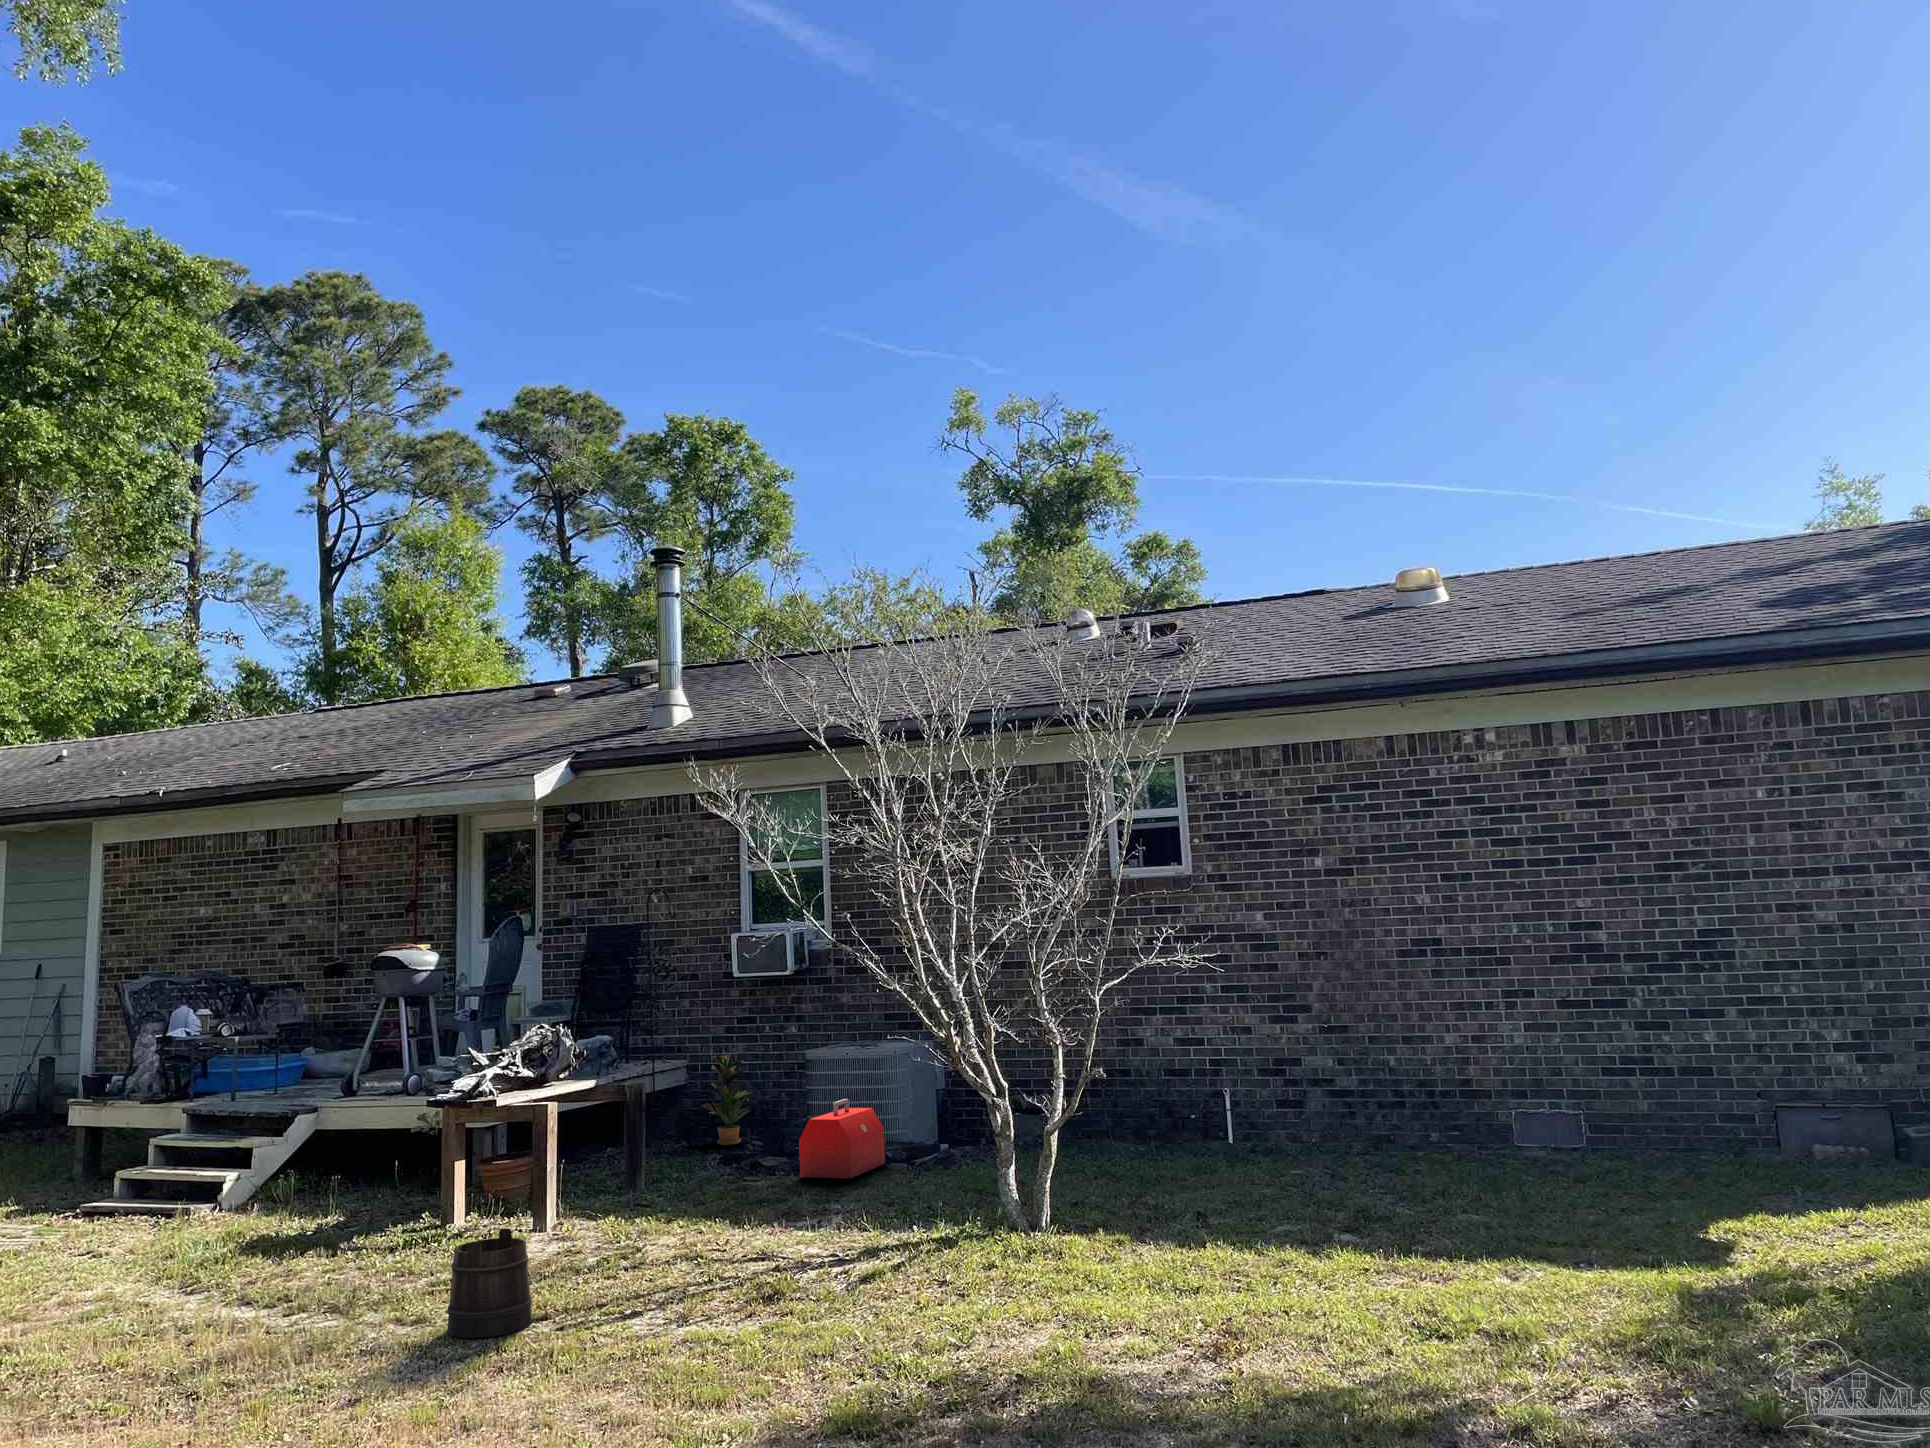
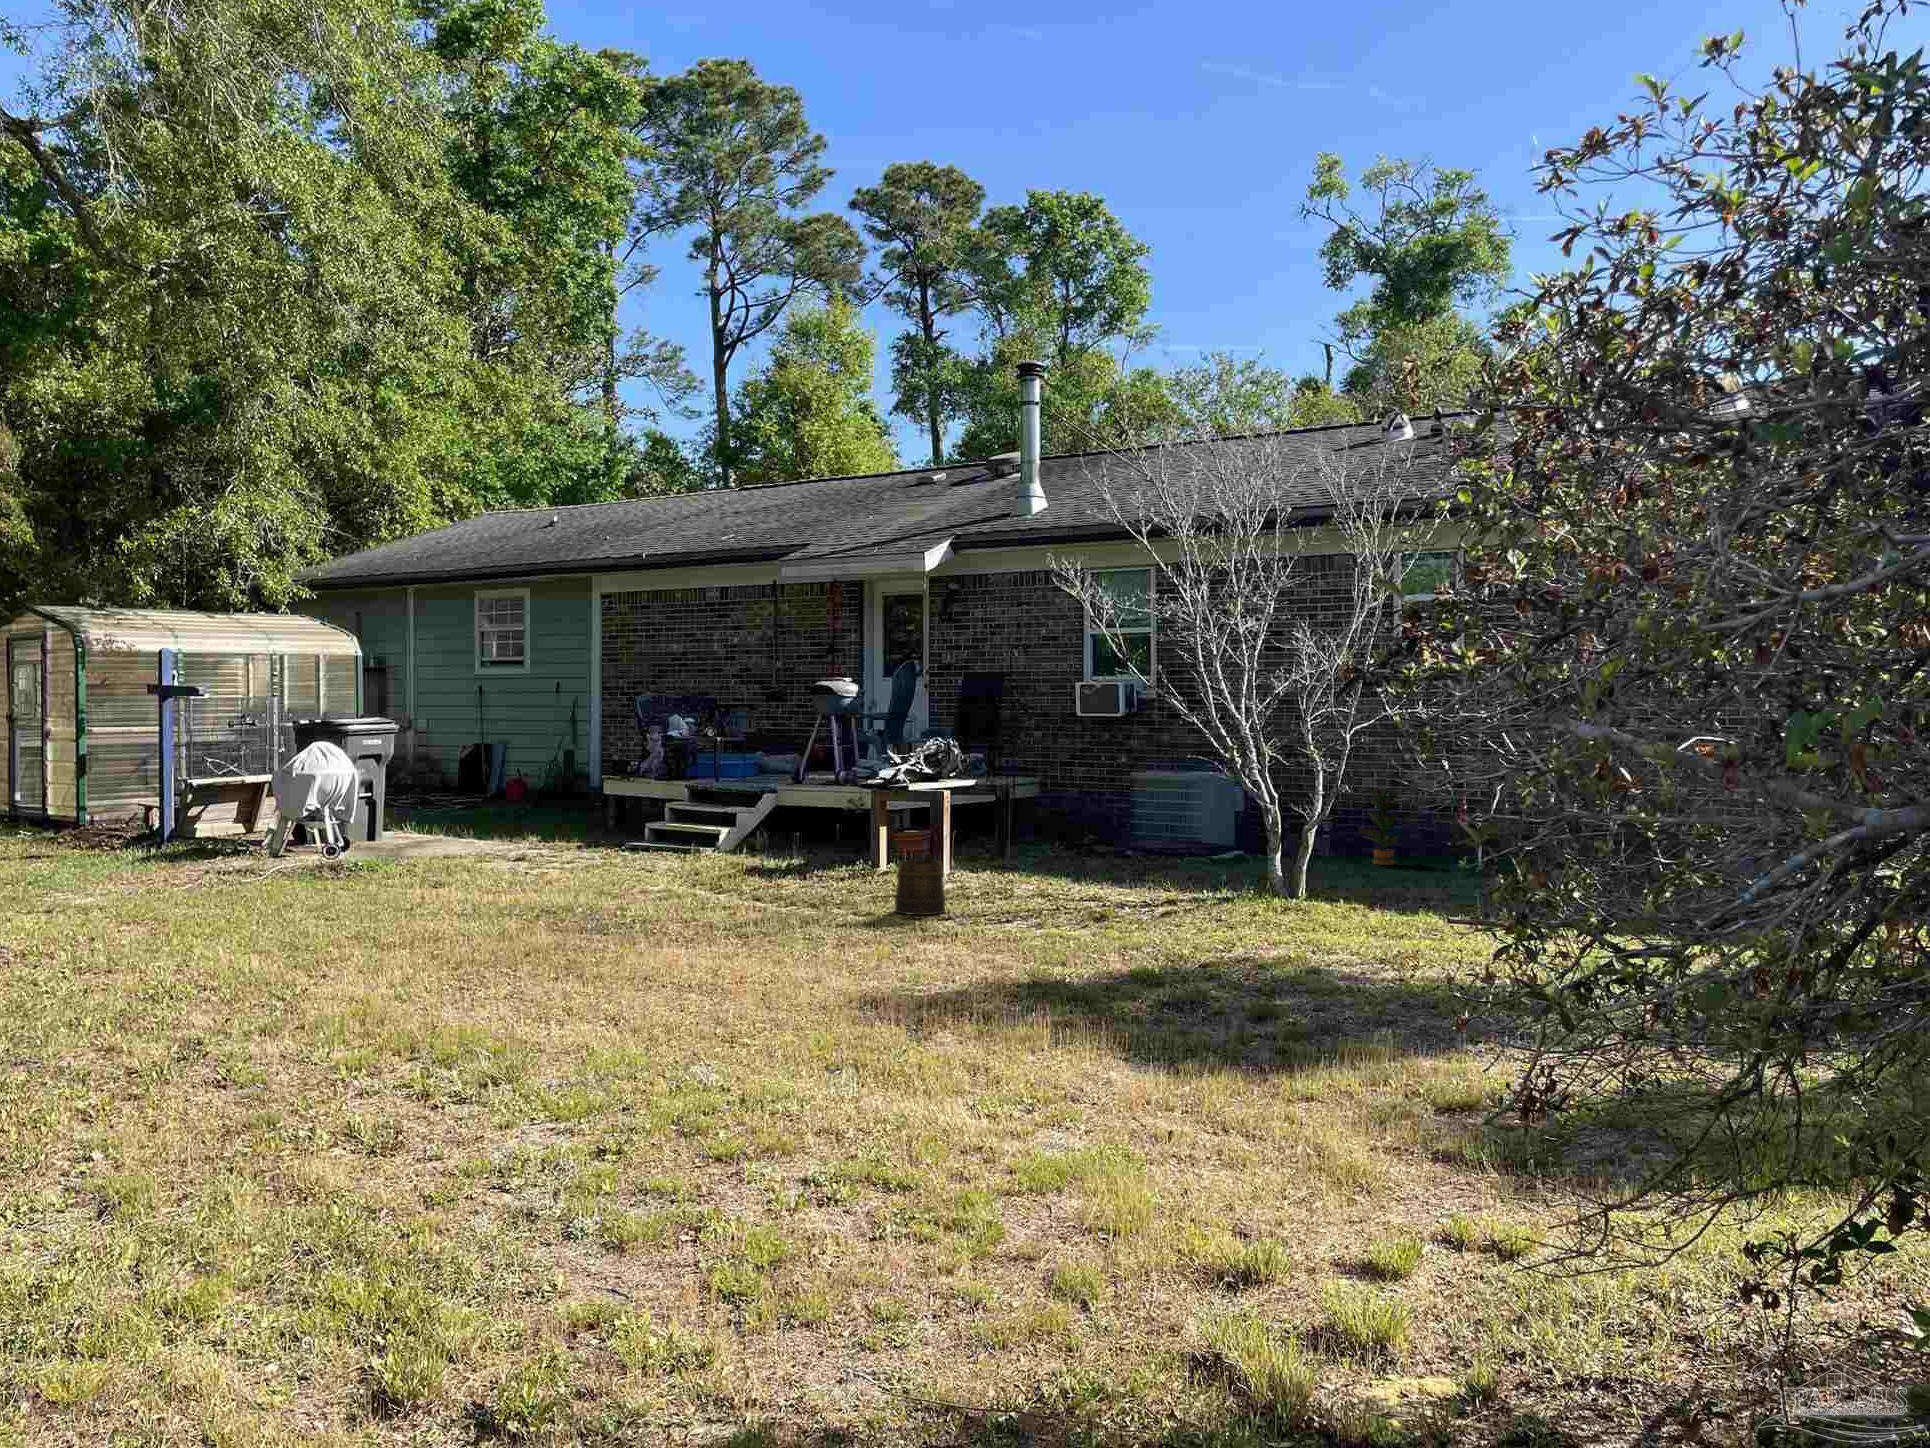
potted plant: present [701,1054,753,1145] -> present [1359,789,1403,865]
toolbox: present [799,1099,885,1178] -> none [1125,811,1192,867]

